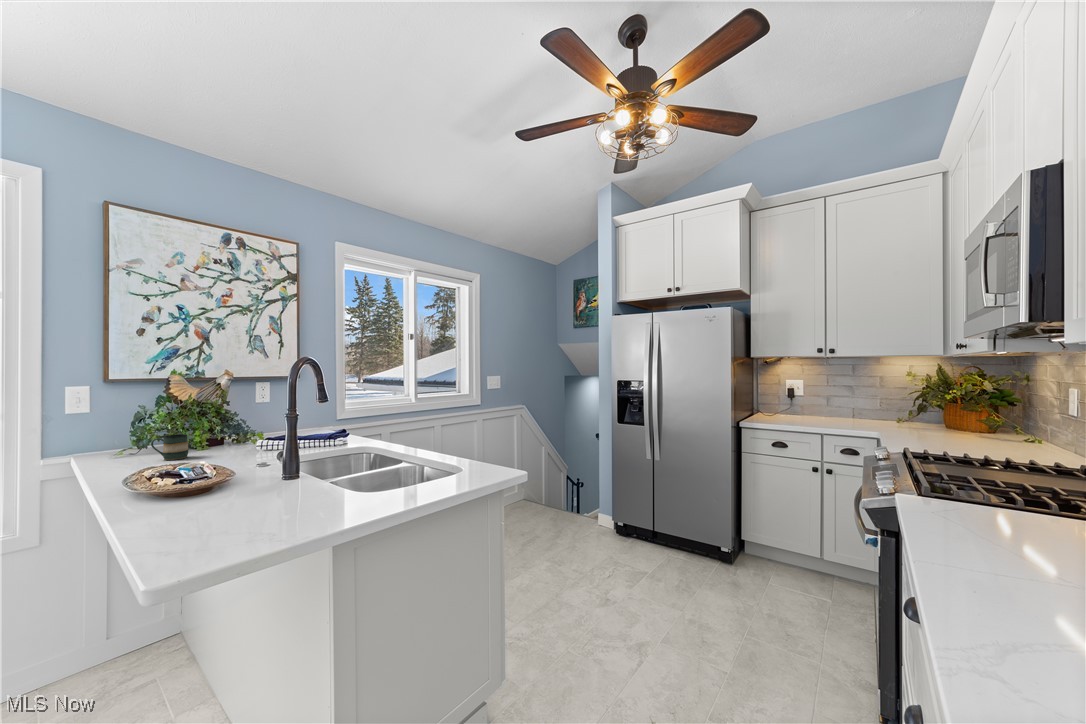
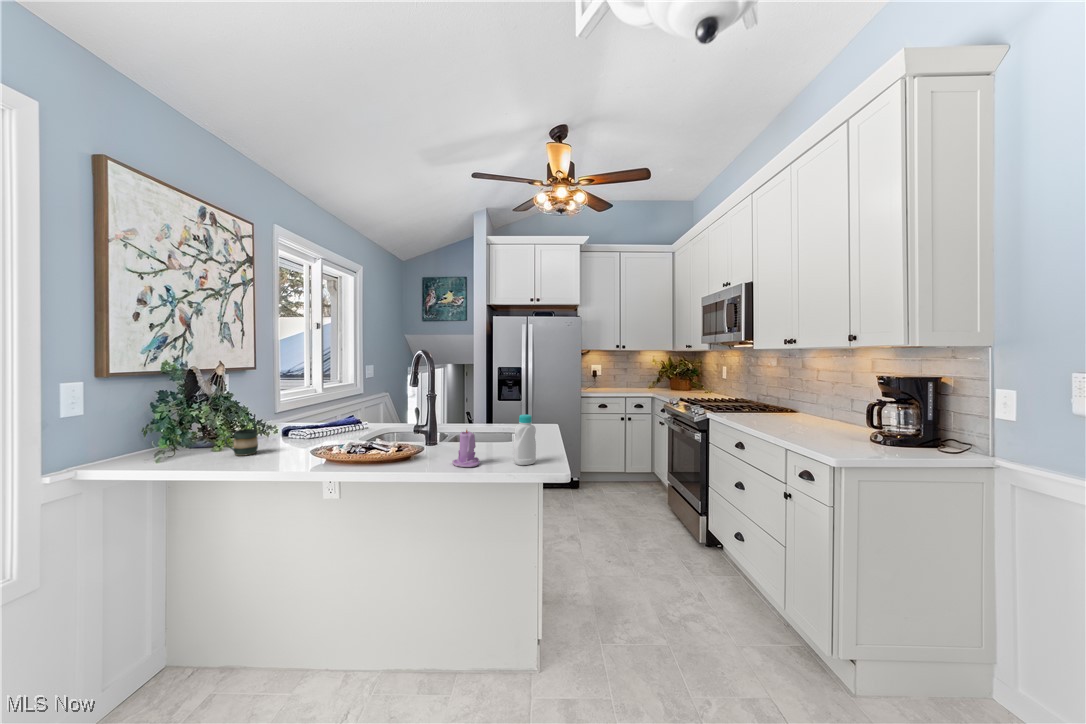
bottle: none [272,439,316,524] -> present [513,415,536,465]
candle: none [219,451,268,511] -> present [452,430,480,467]

